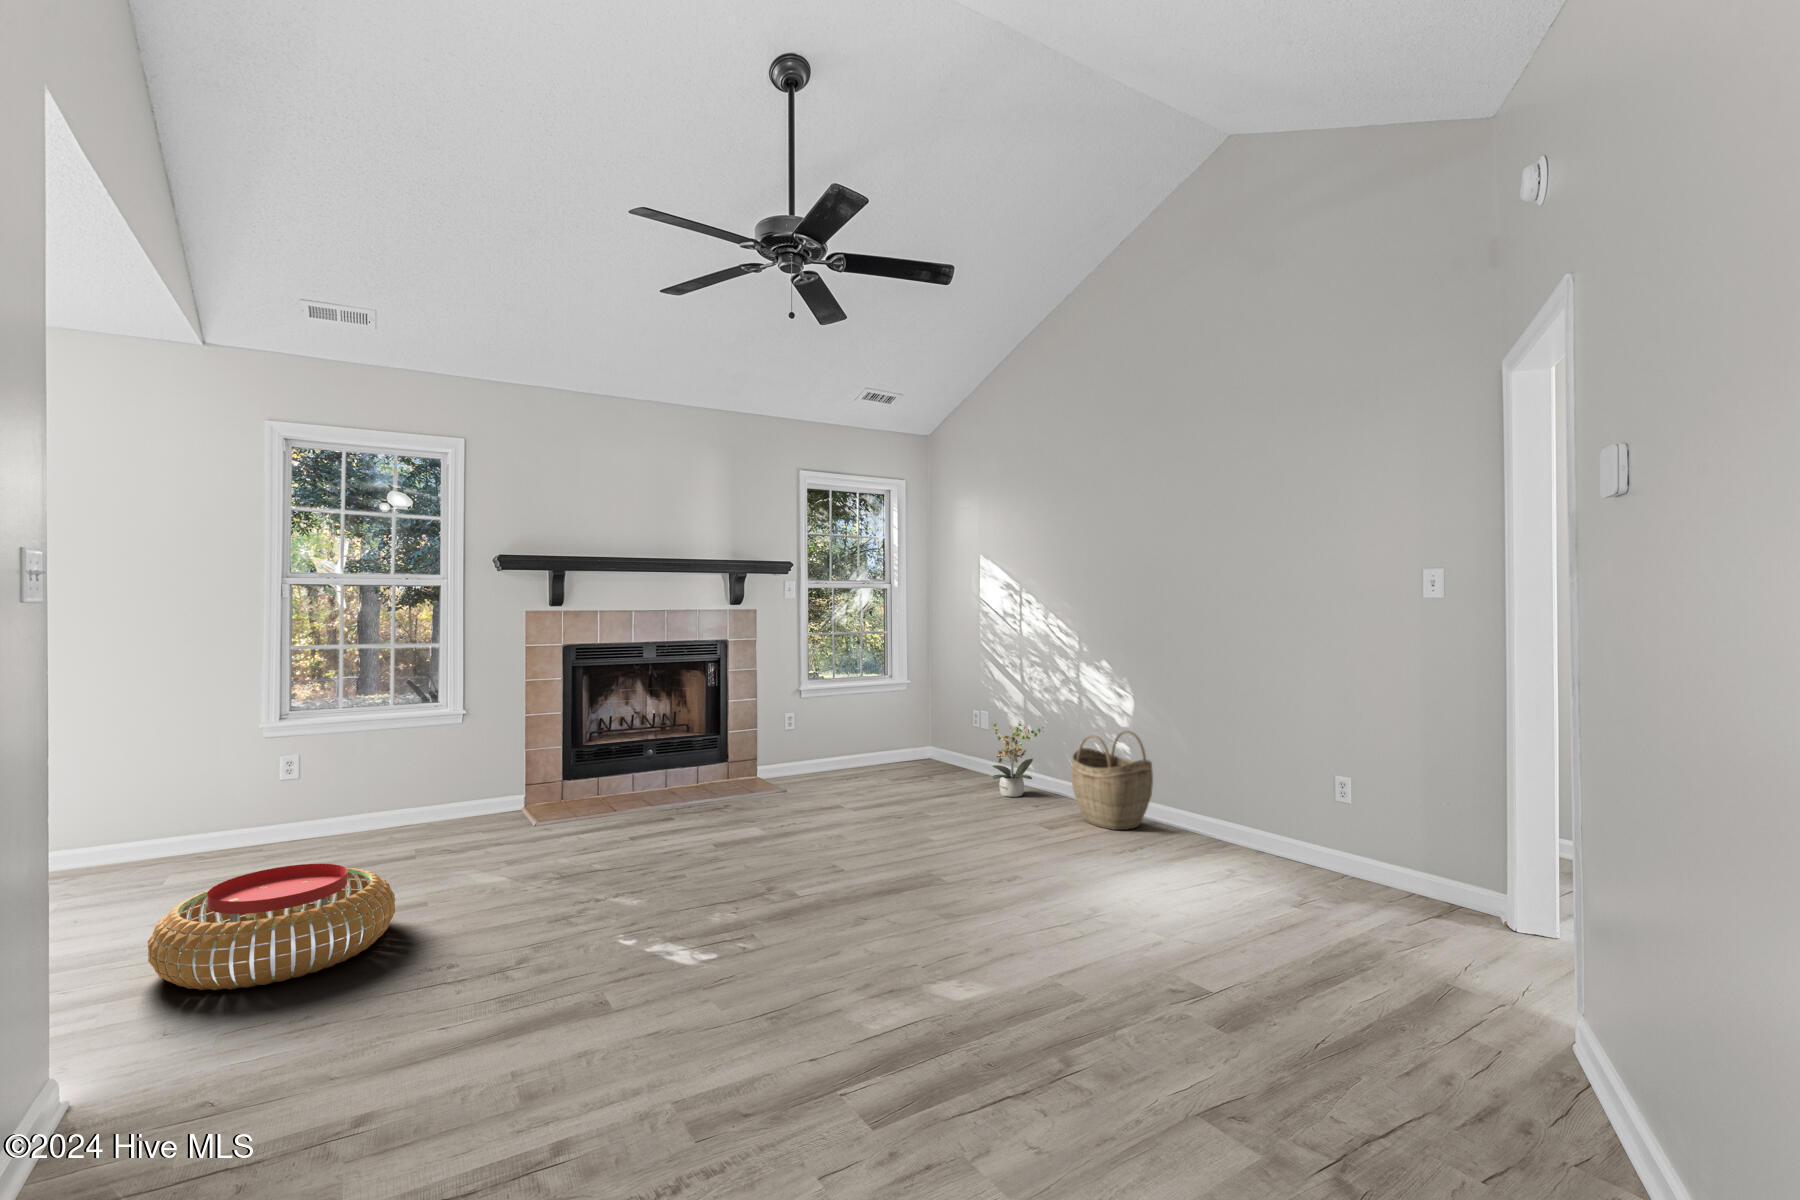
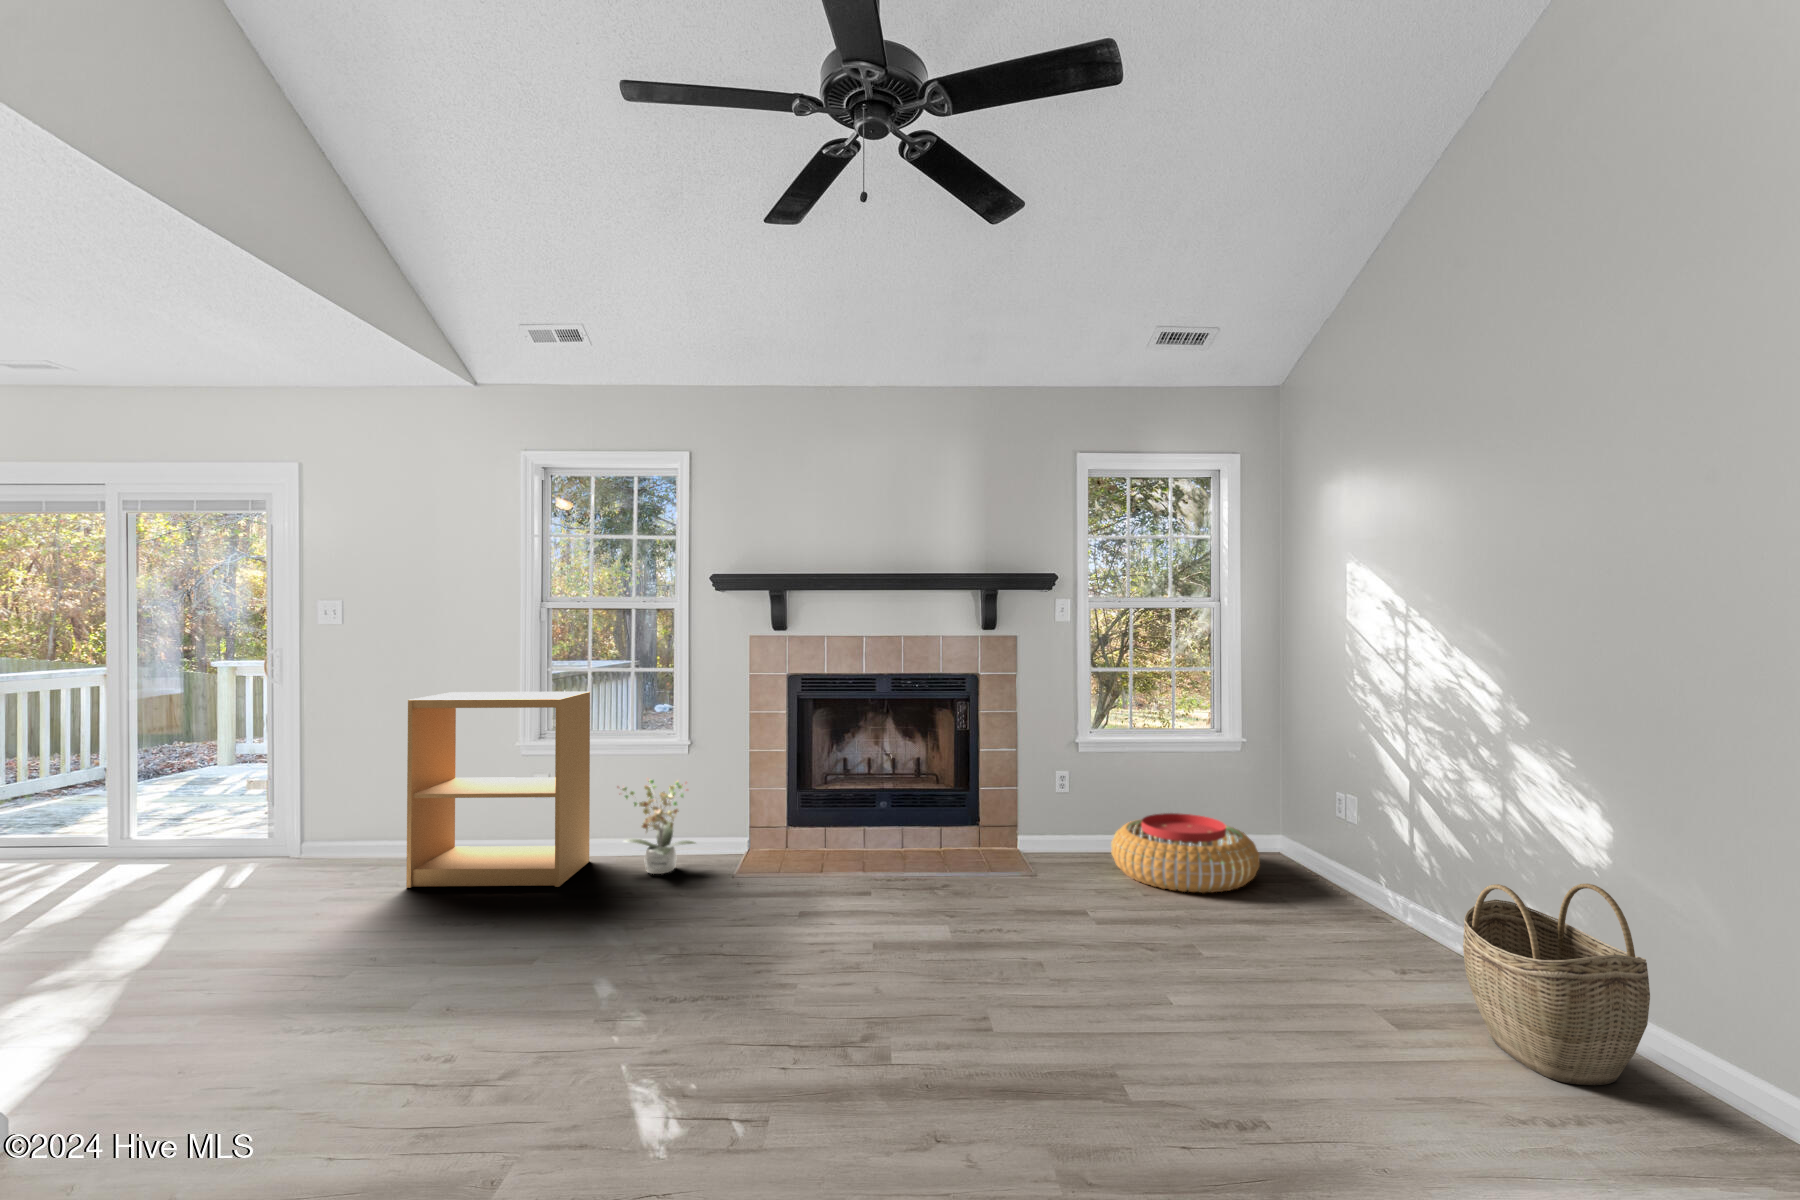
bookshelf: none [168,667,364,879] -> present [406,692,590,888]
potted plant: present [991,721,1044,797] -> present [622,780,695,874]
pouf: present [148,864,395,990] -> present [1111,813,1260,893]

